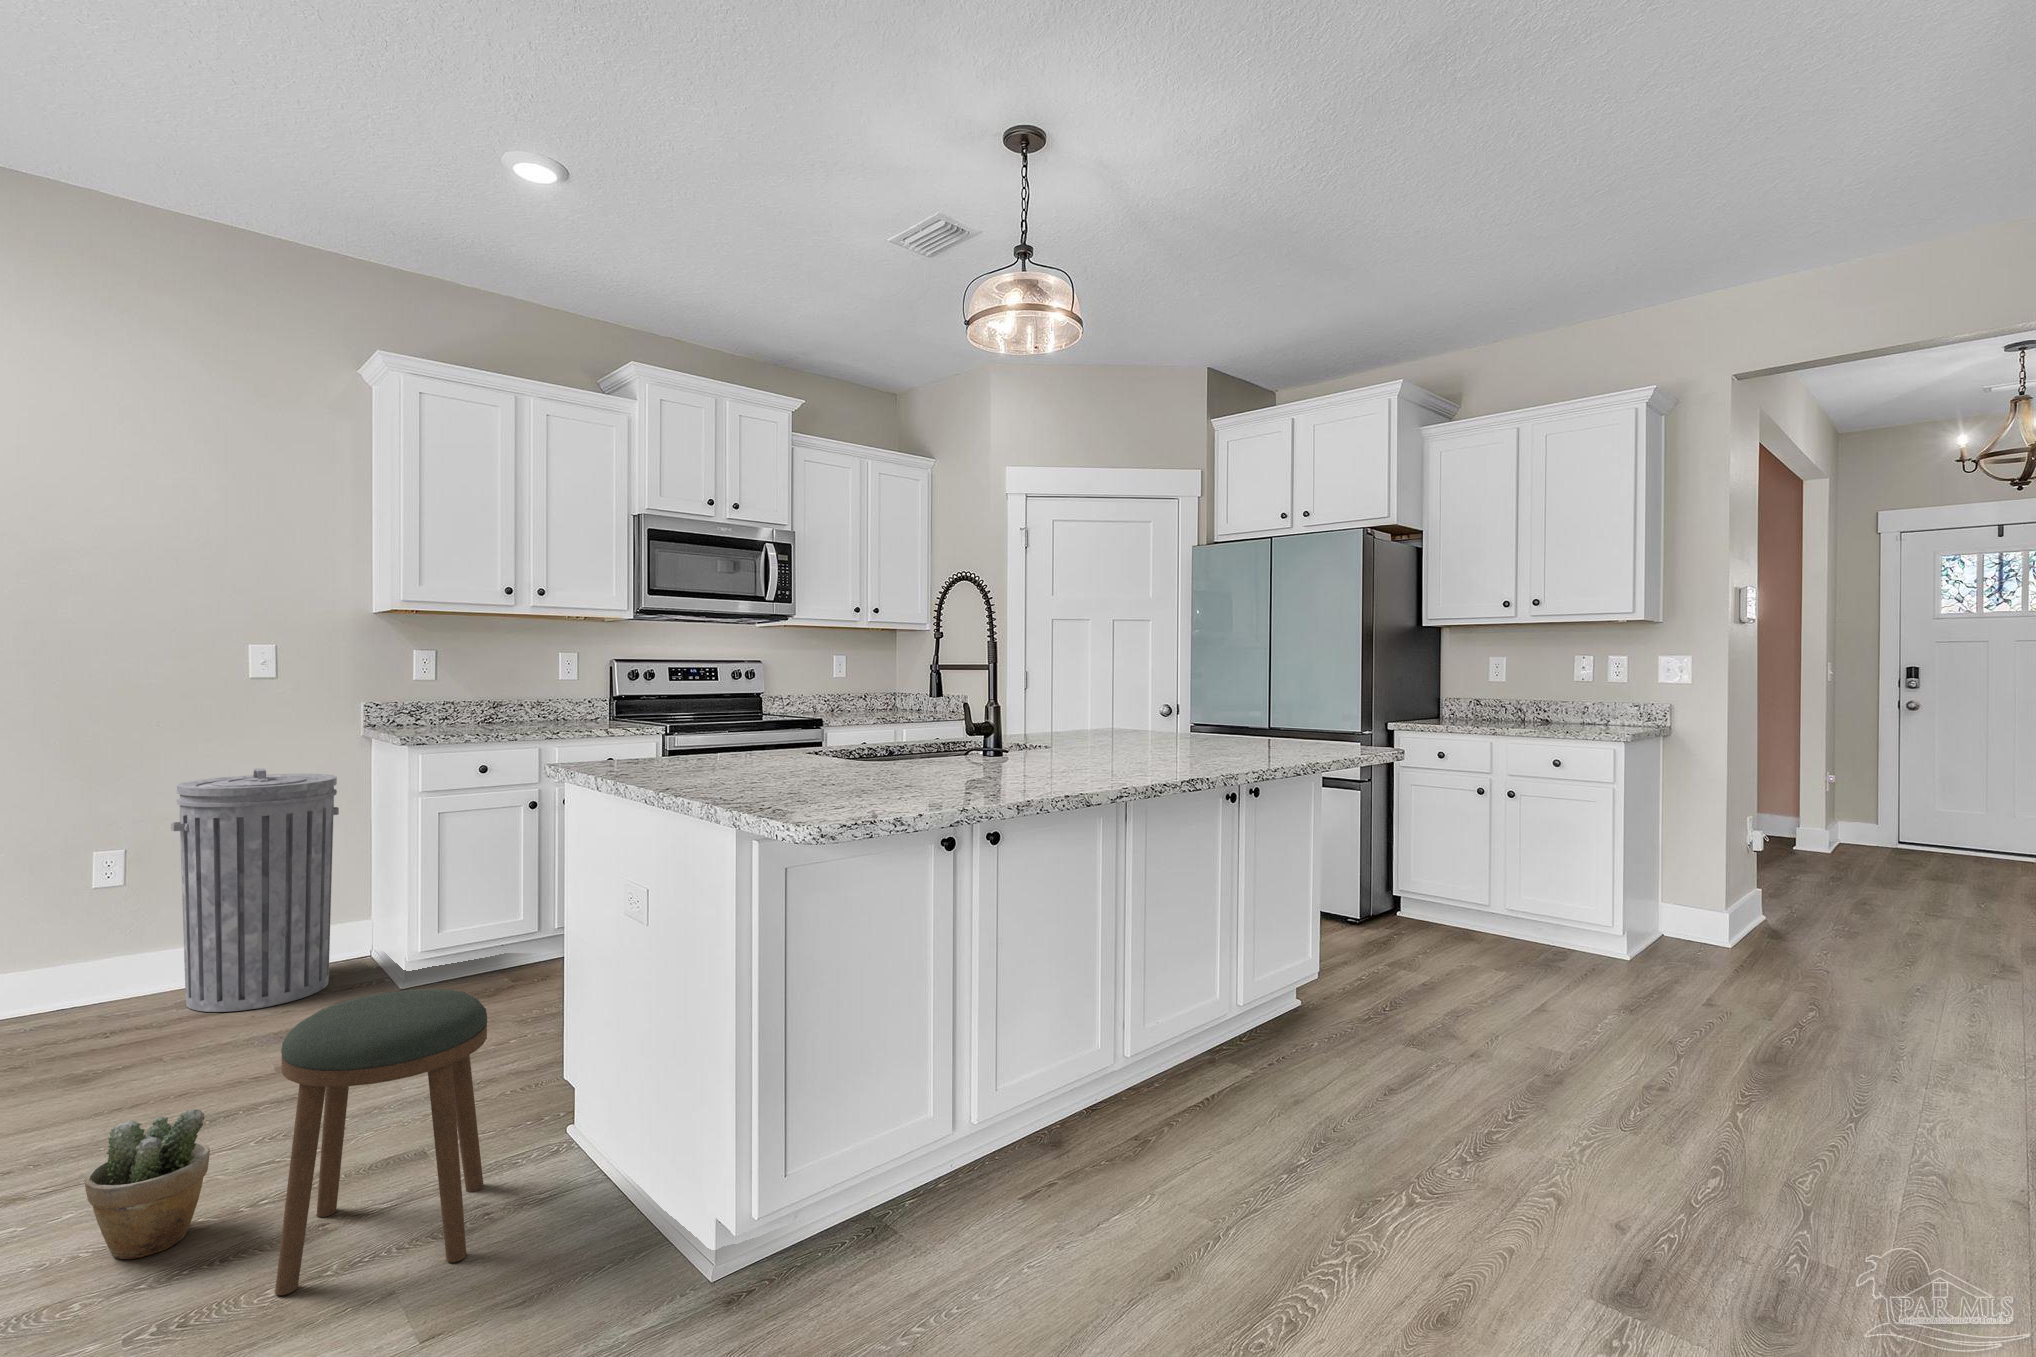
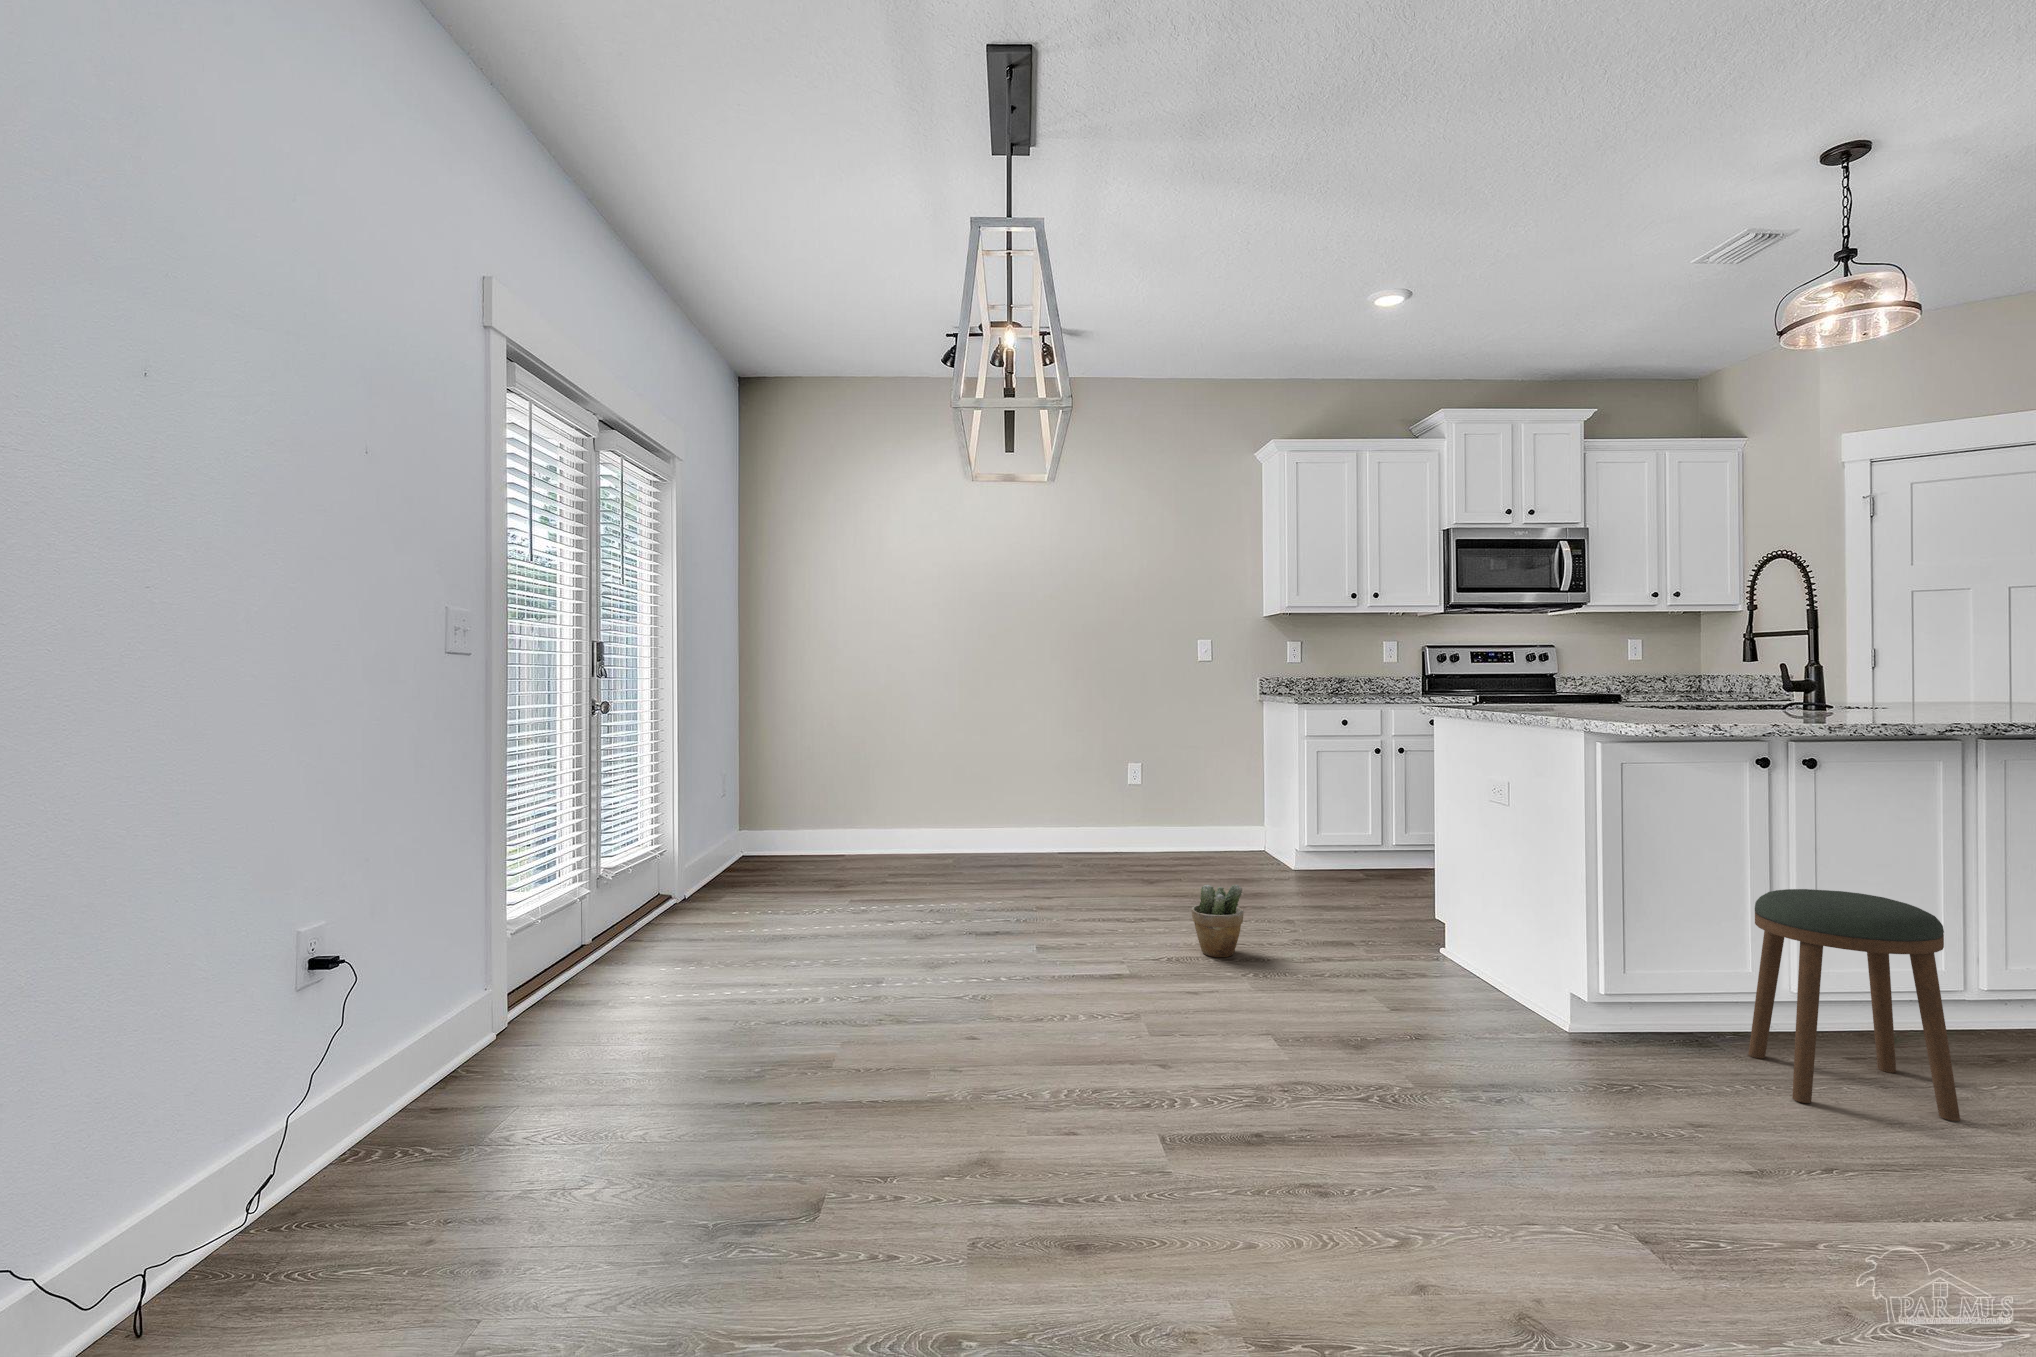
trash can: present [171,768,339,1012] -> none [1167,718,1251,867]
stool: present [275,989,487,1295] -> present [1749,889,1960,1121]

